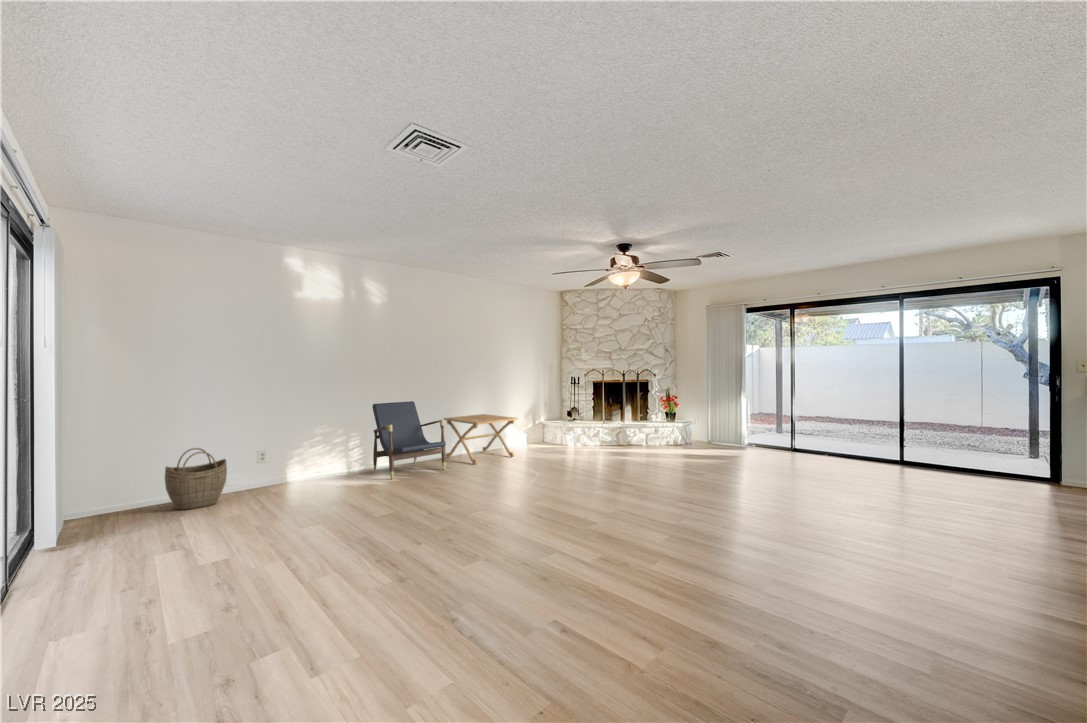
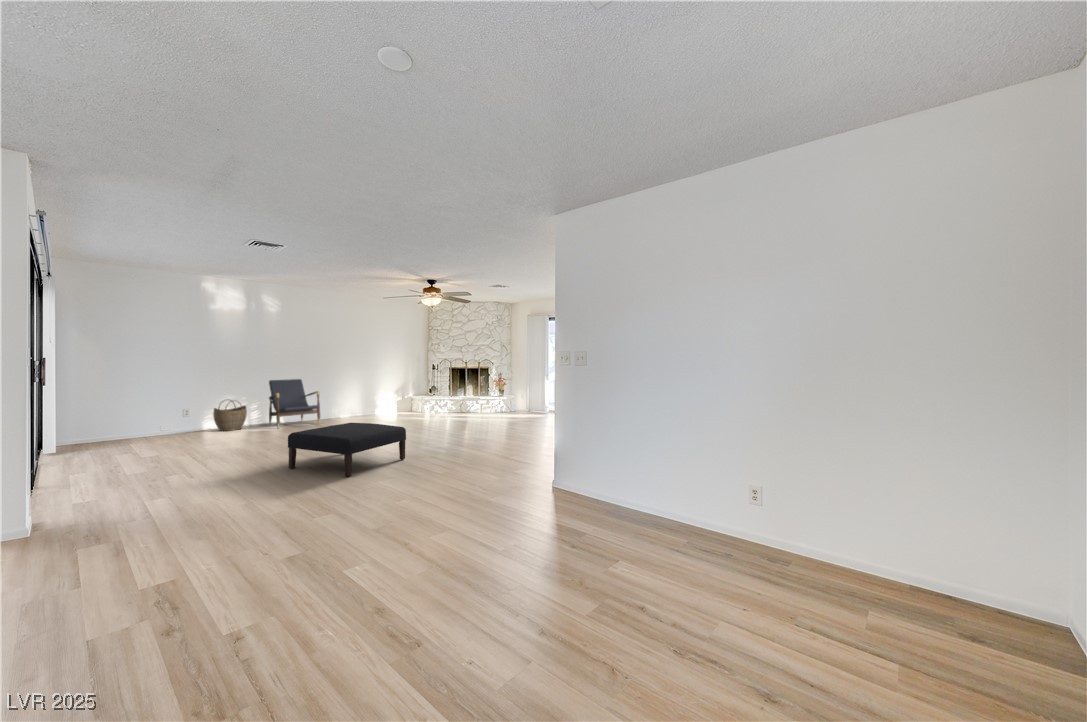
side table: present [444,414,518,464] -> none [326,389,379,422]
woven basket: present [165,448,227,510] -> present [213,400,247,431]
ottoman: none [493,495,706,670] -> present [288,423,406,477]

